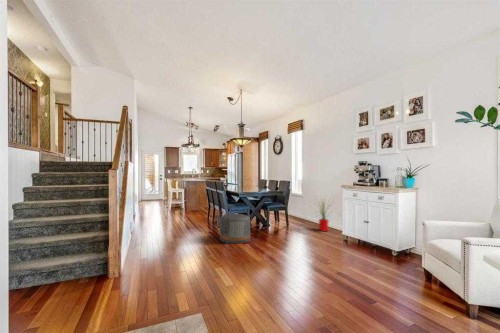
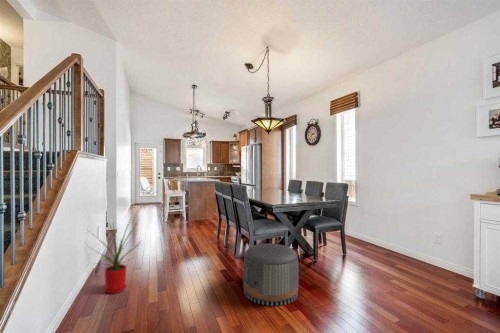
house plant: present [319,202,329,231] -> present [93,224,137,293]

